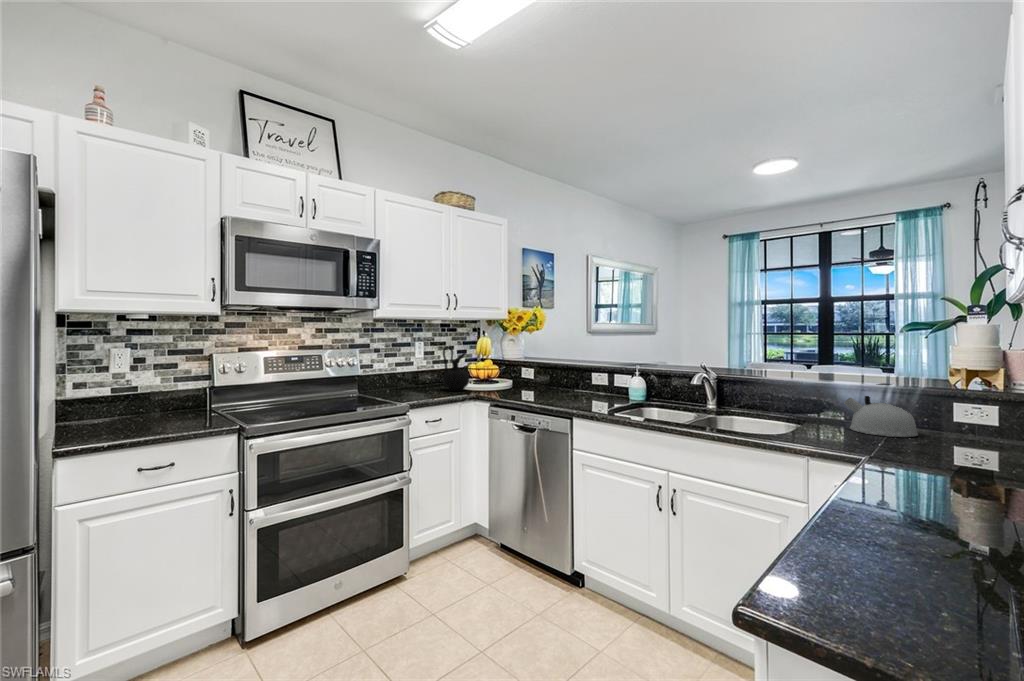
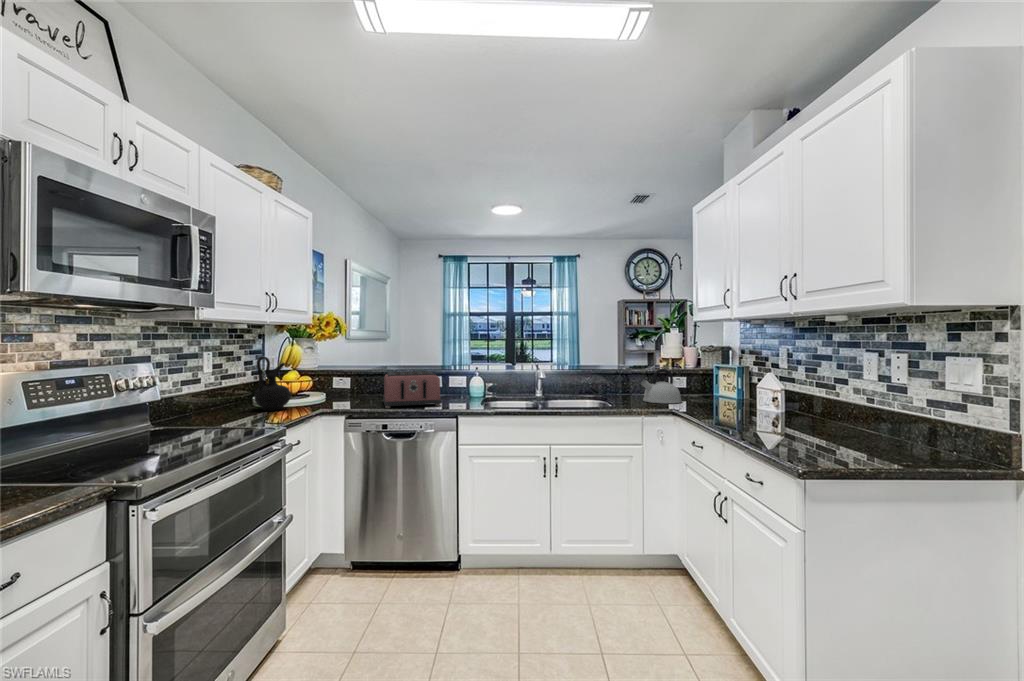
toaster: none [531,365,598,402] -> present [383,371,441,408]

